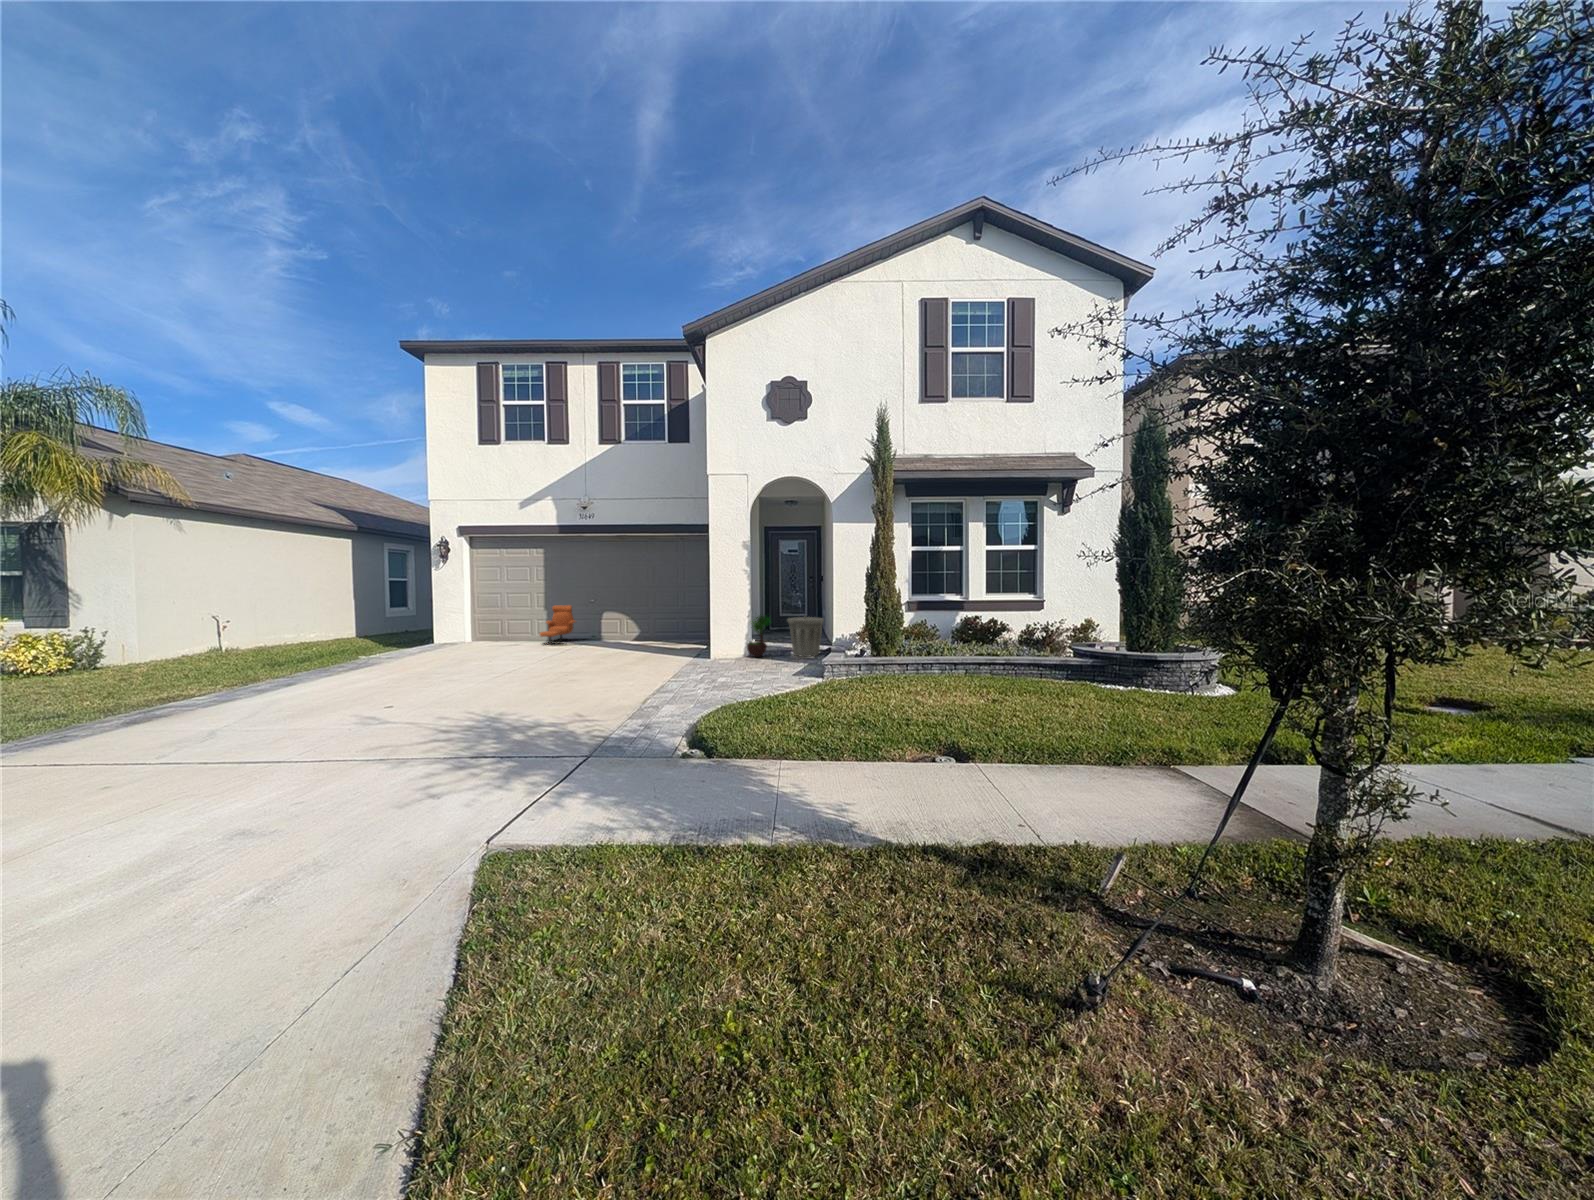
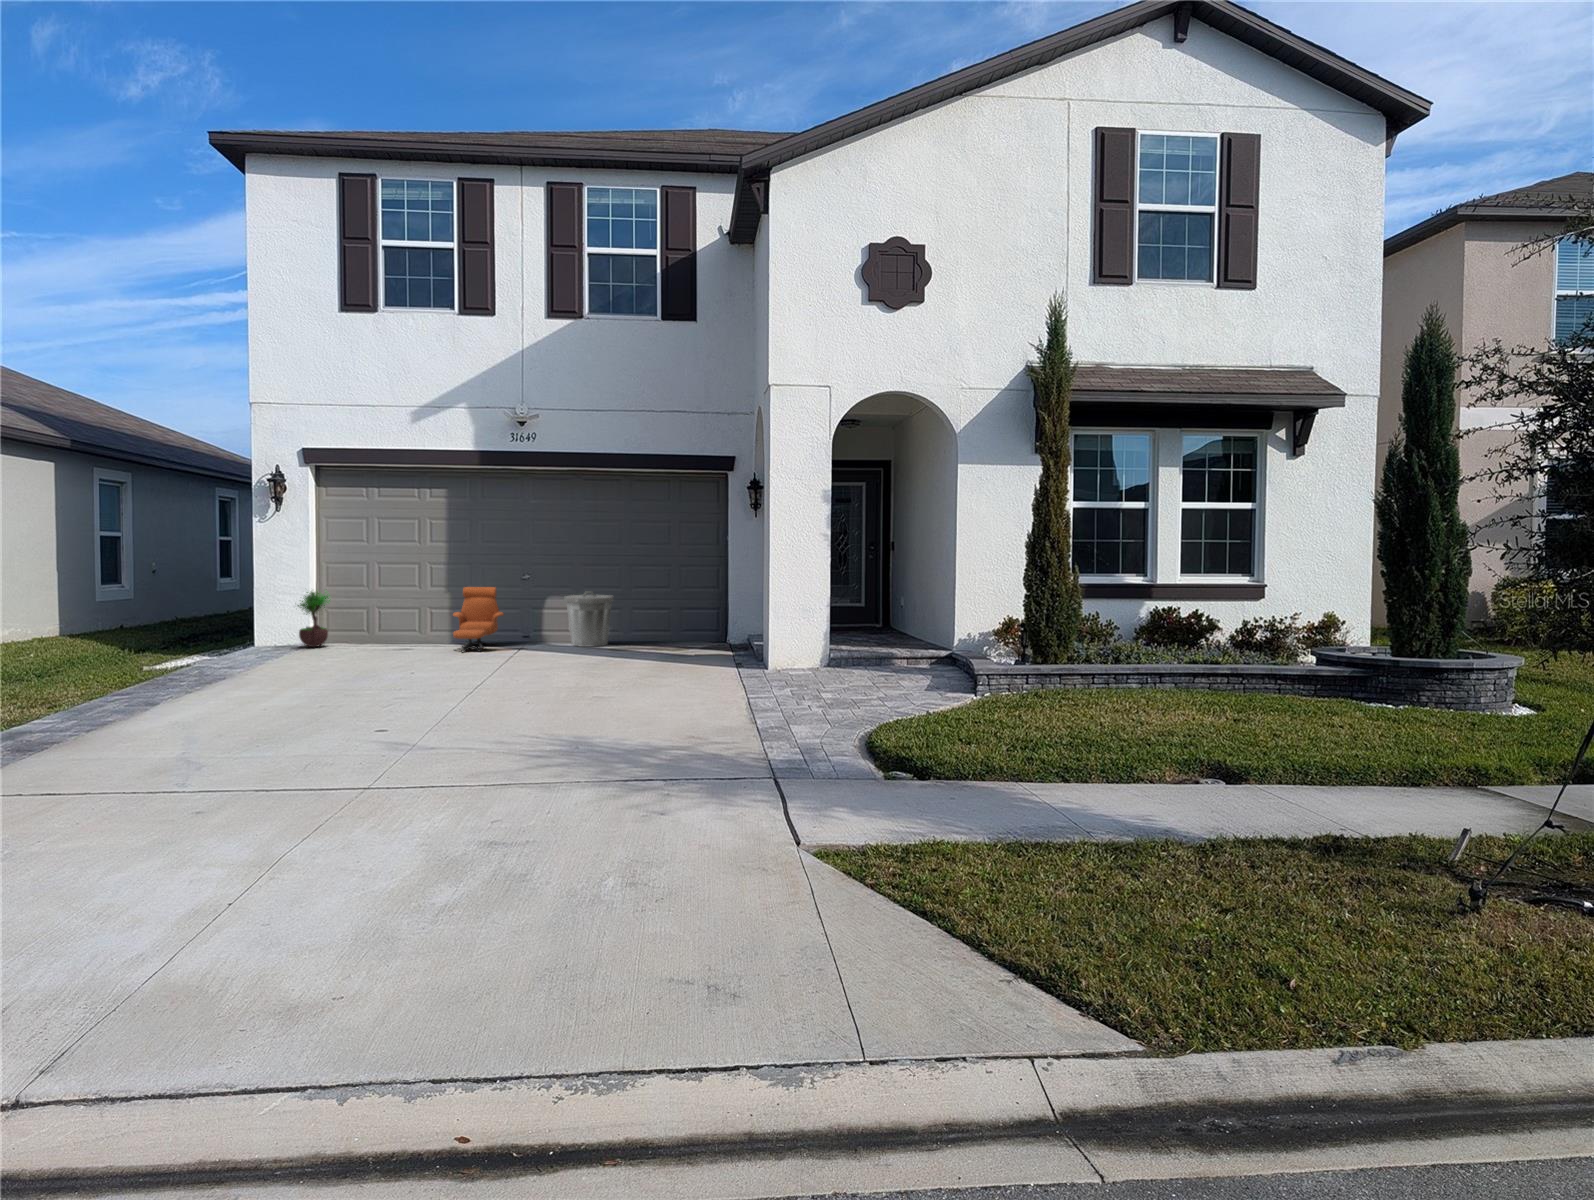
potted tree: present [747,614,770,657] -> present [298,591,330,647]
trash can: present [787,616,824,657] -> present [564,591,613,647]

